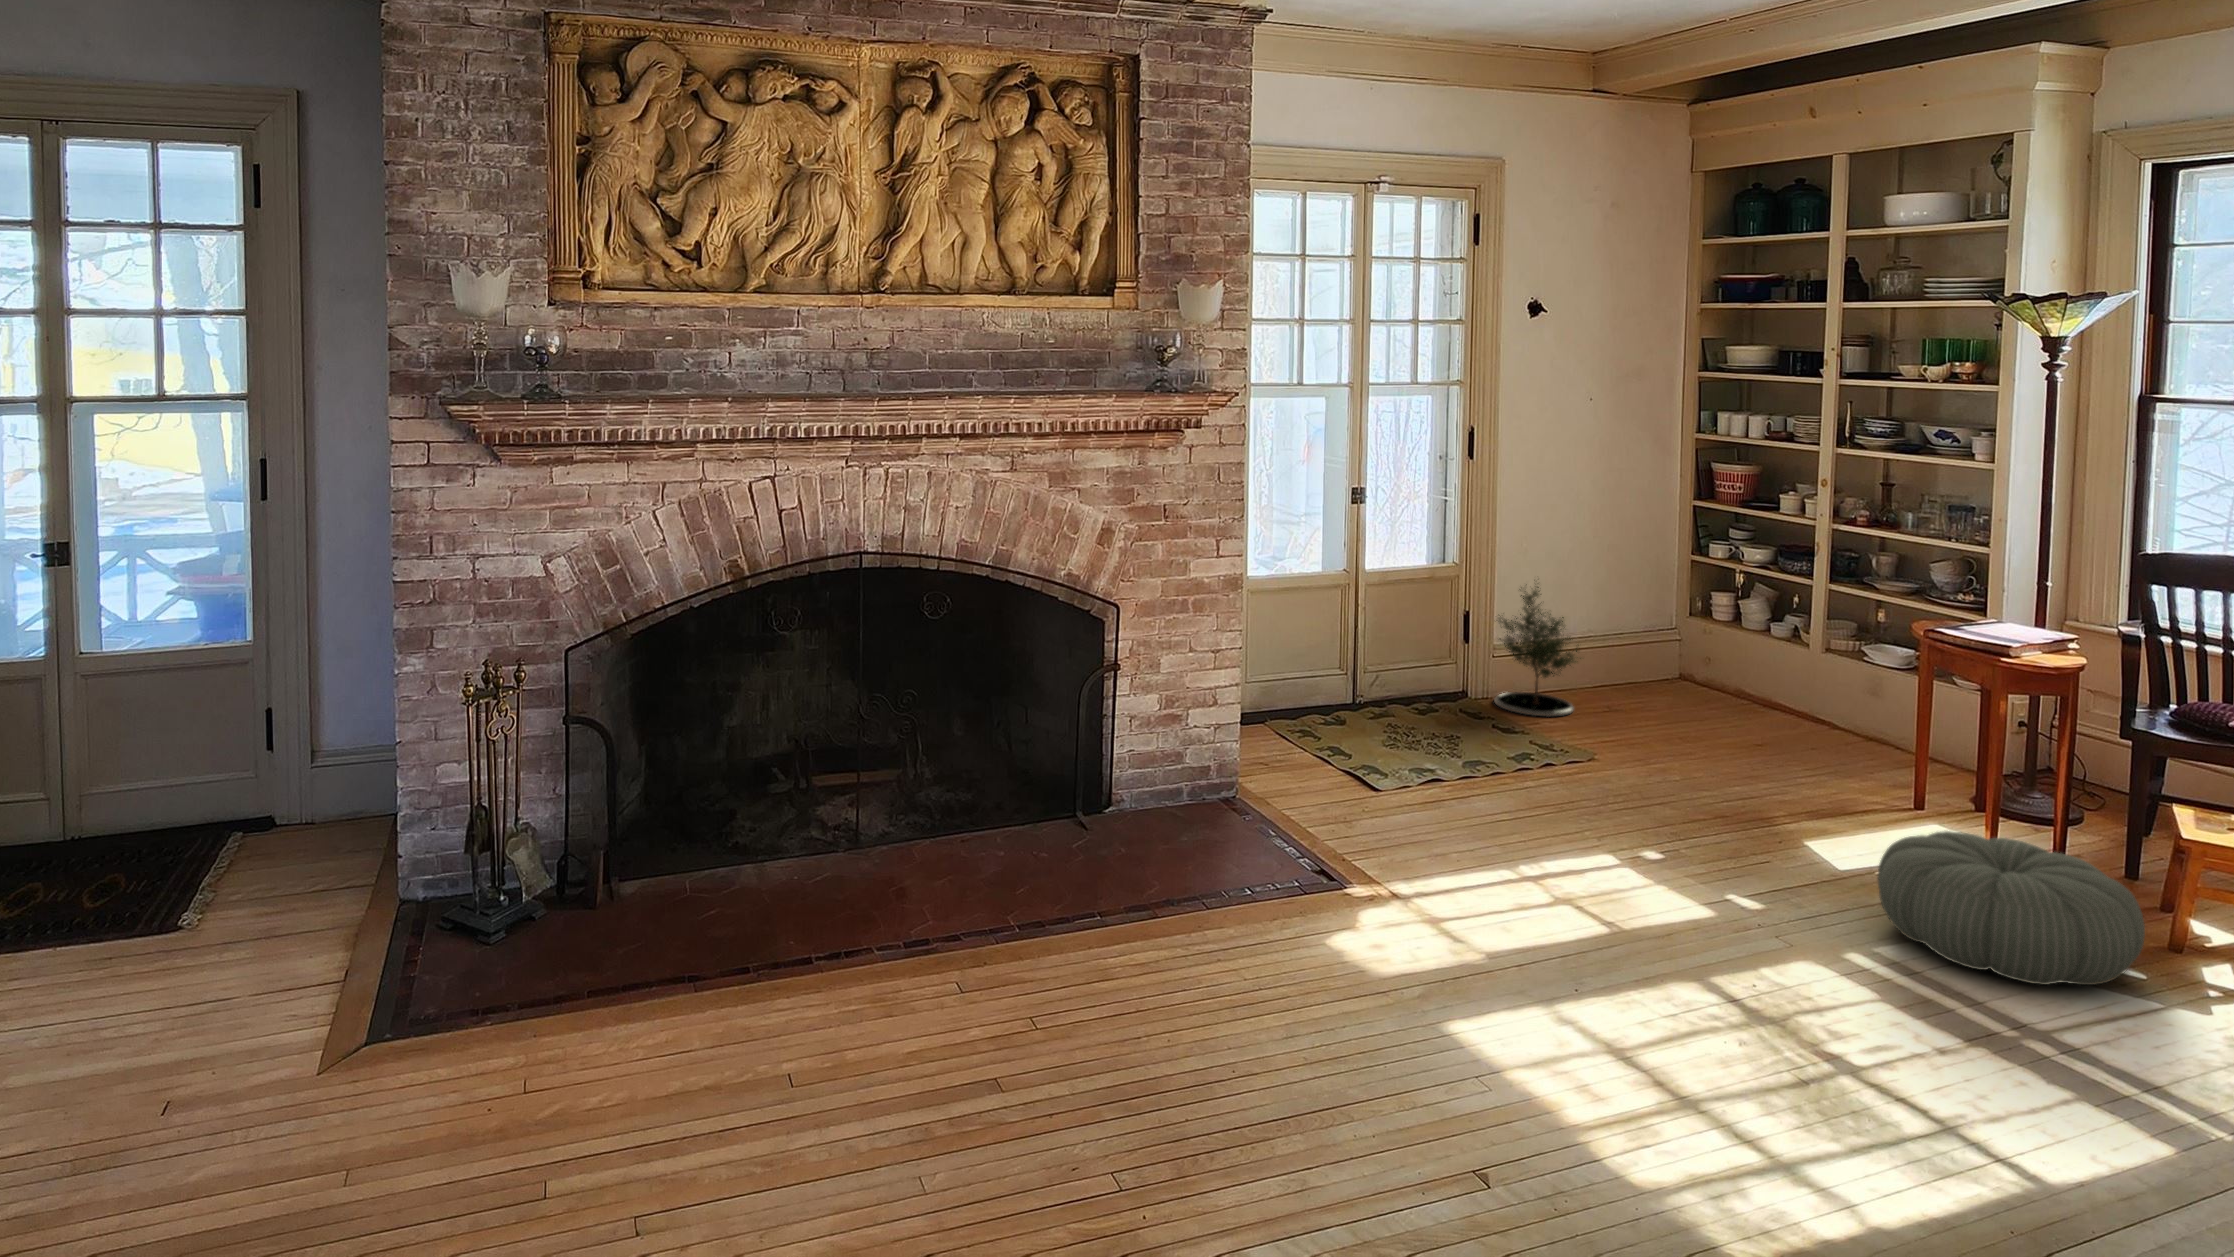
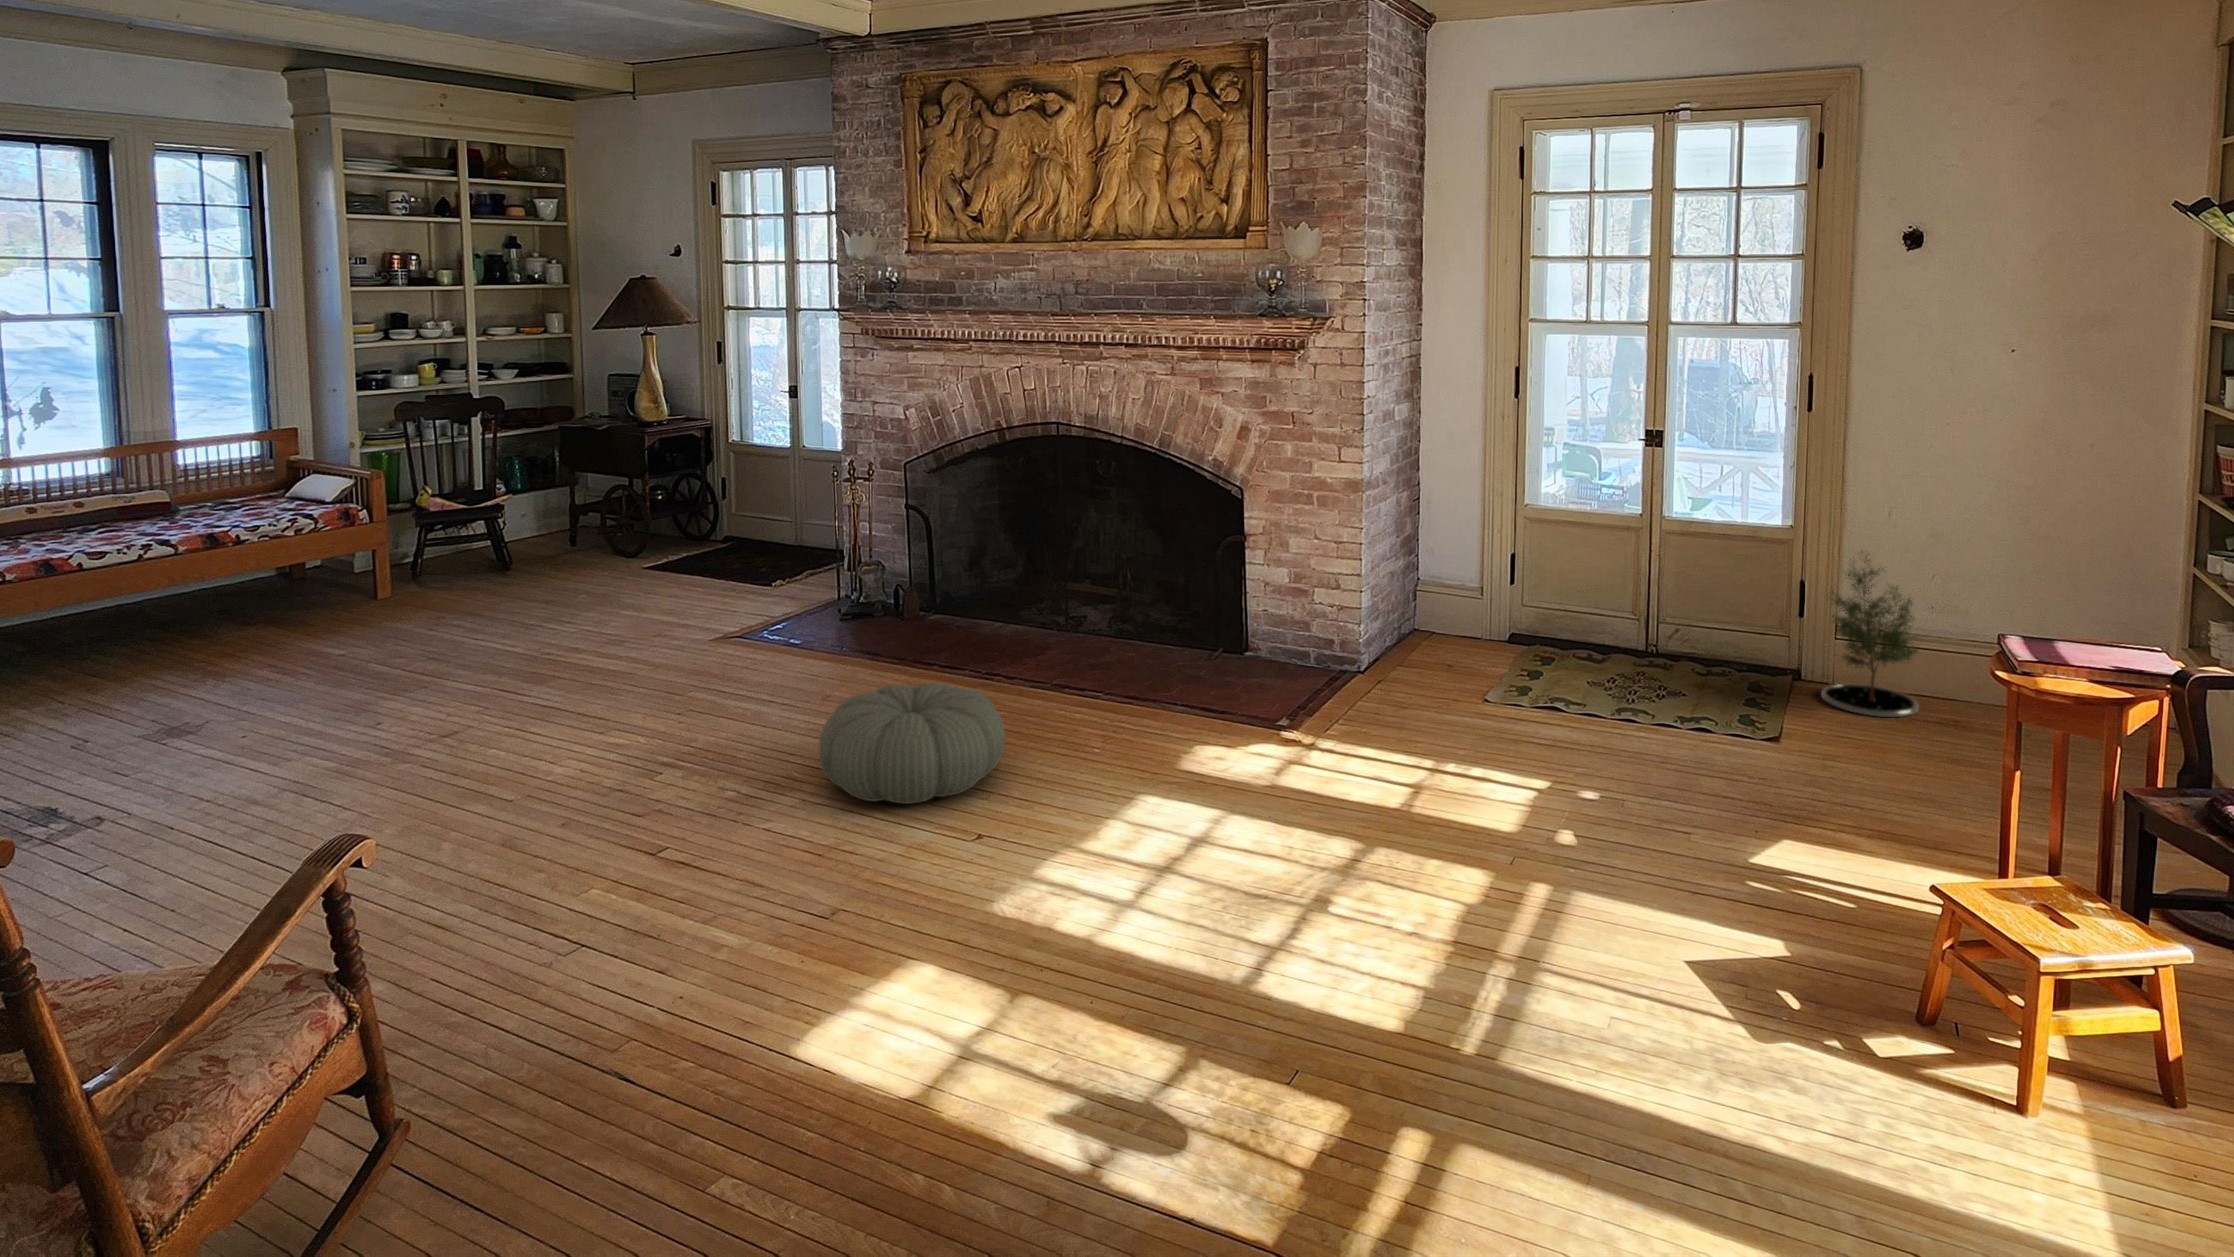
pouf: present [1878,831,2145,985] -> present [819,682,1005,804]

